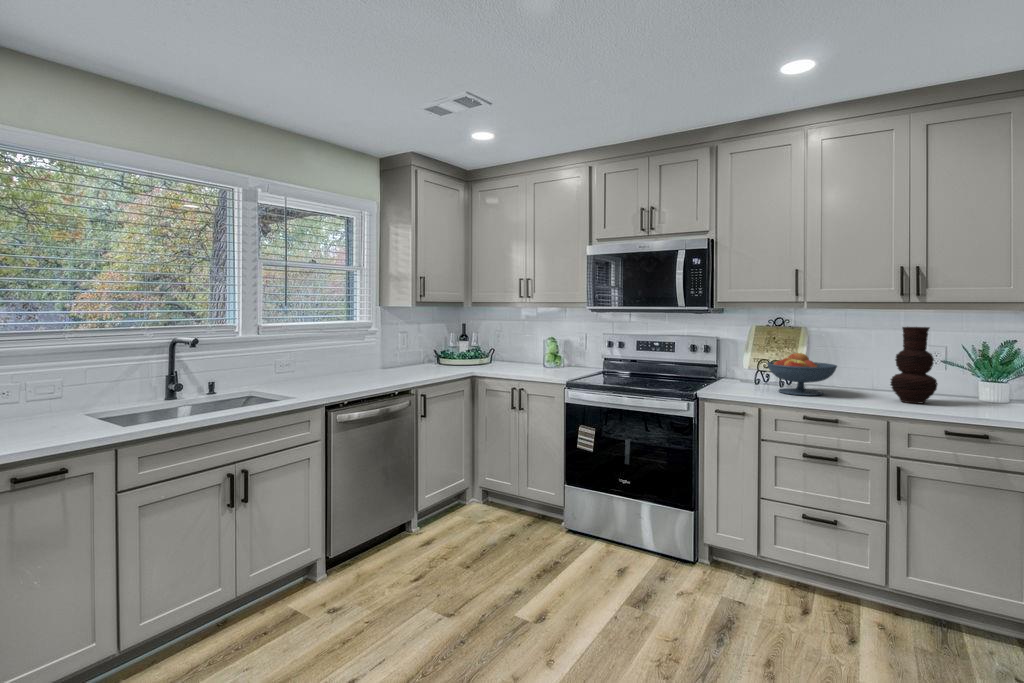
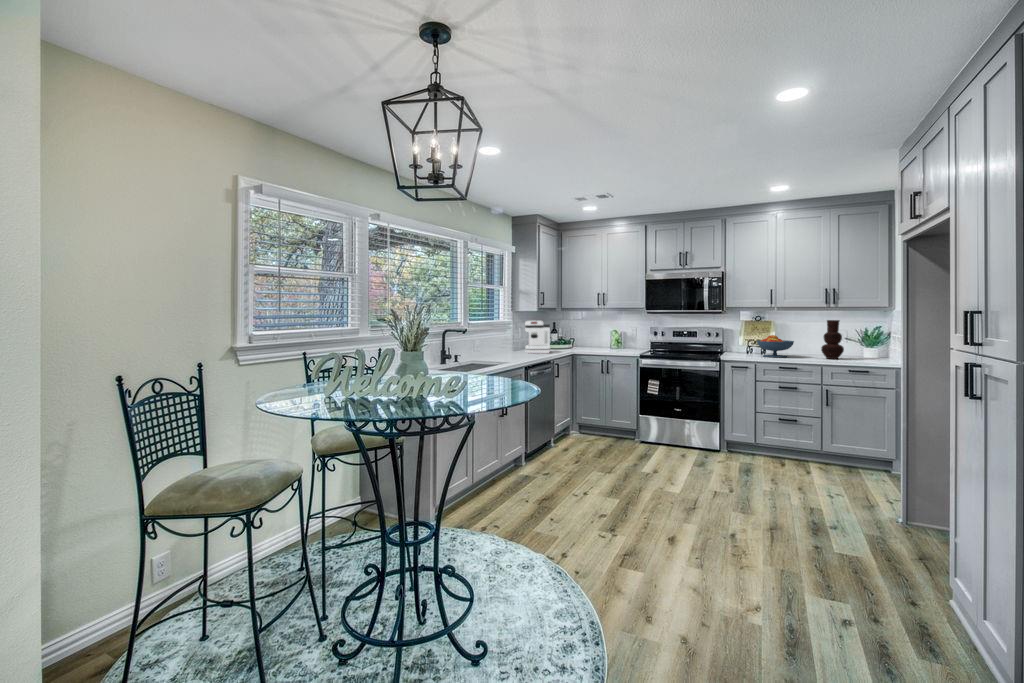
coffee maker: none [382,322,430,376] -> present [525,321,550,353]

